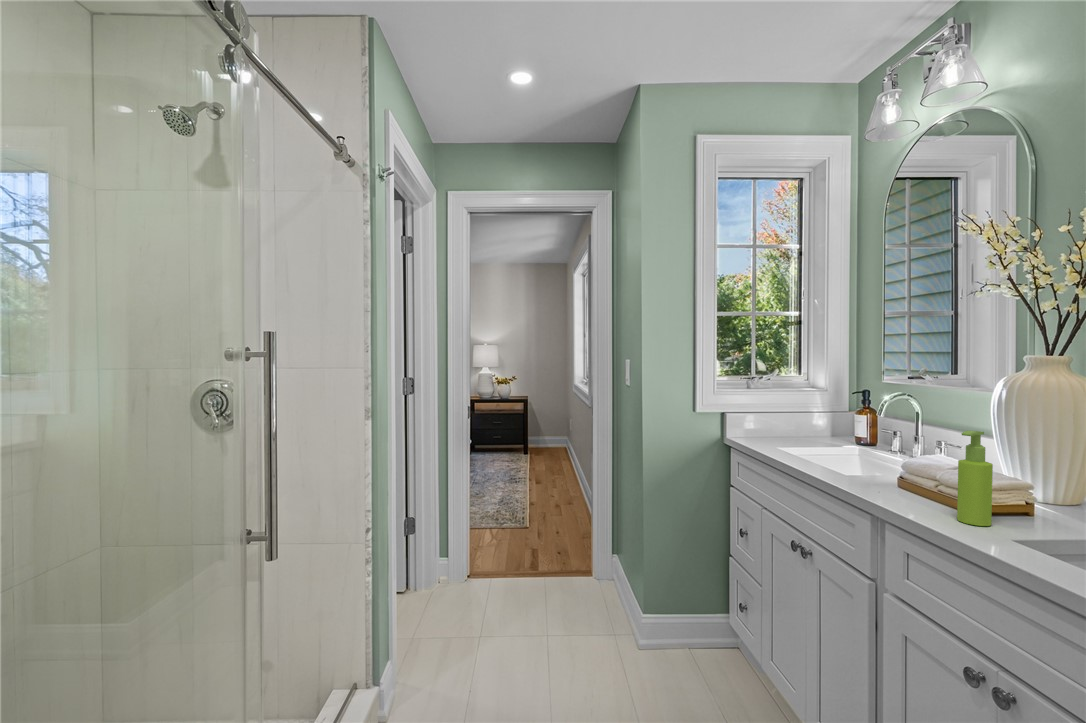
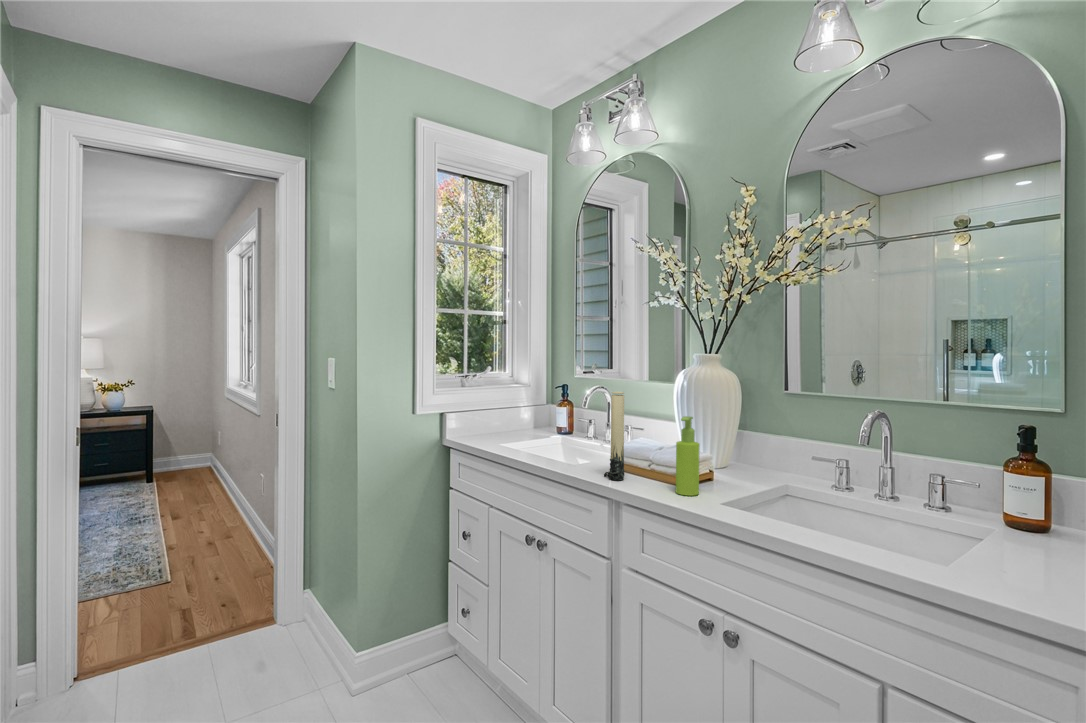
candle: none [874,398,899,497] -> present [604,392,624,480]

